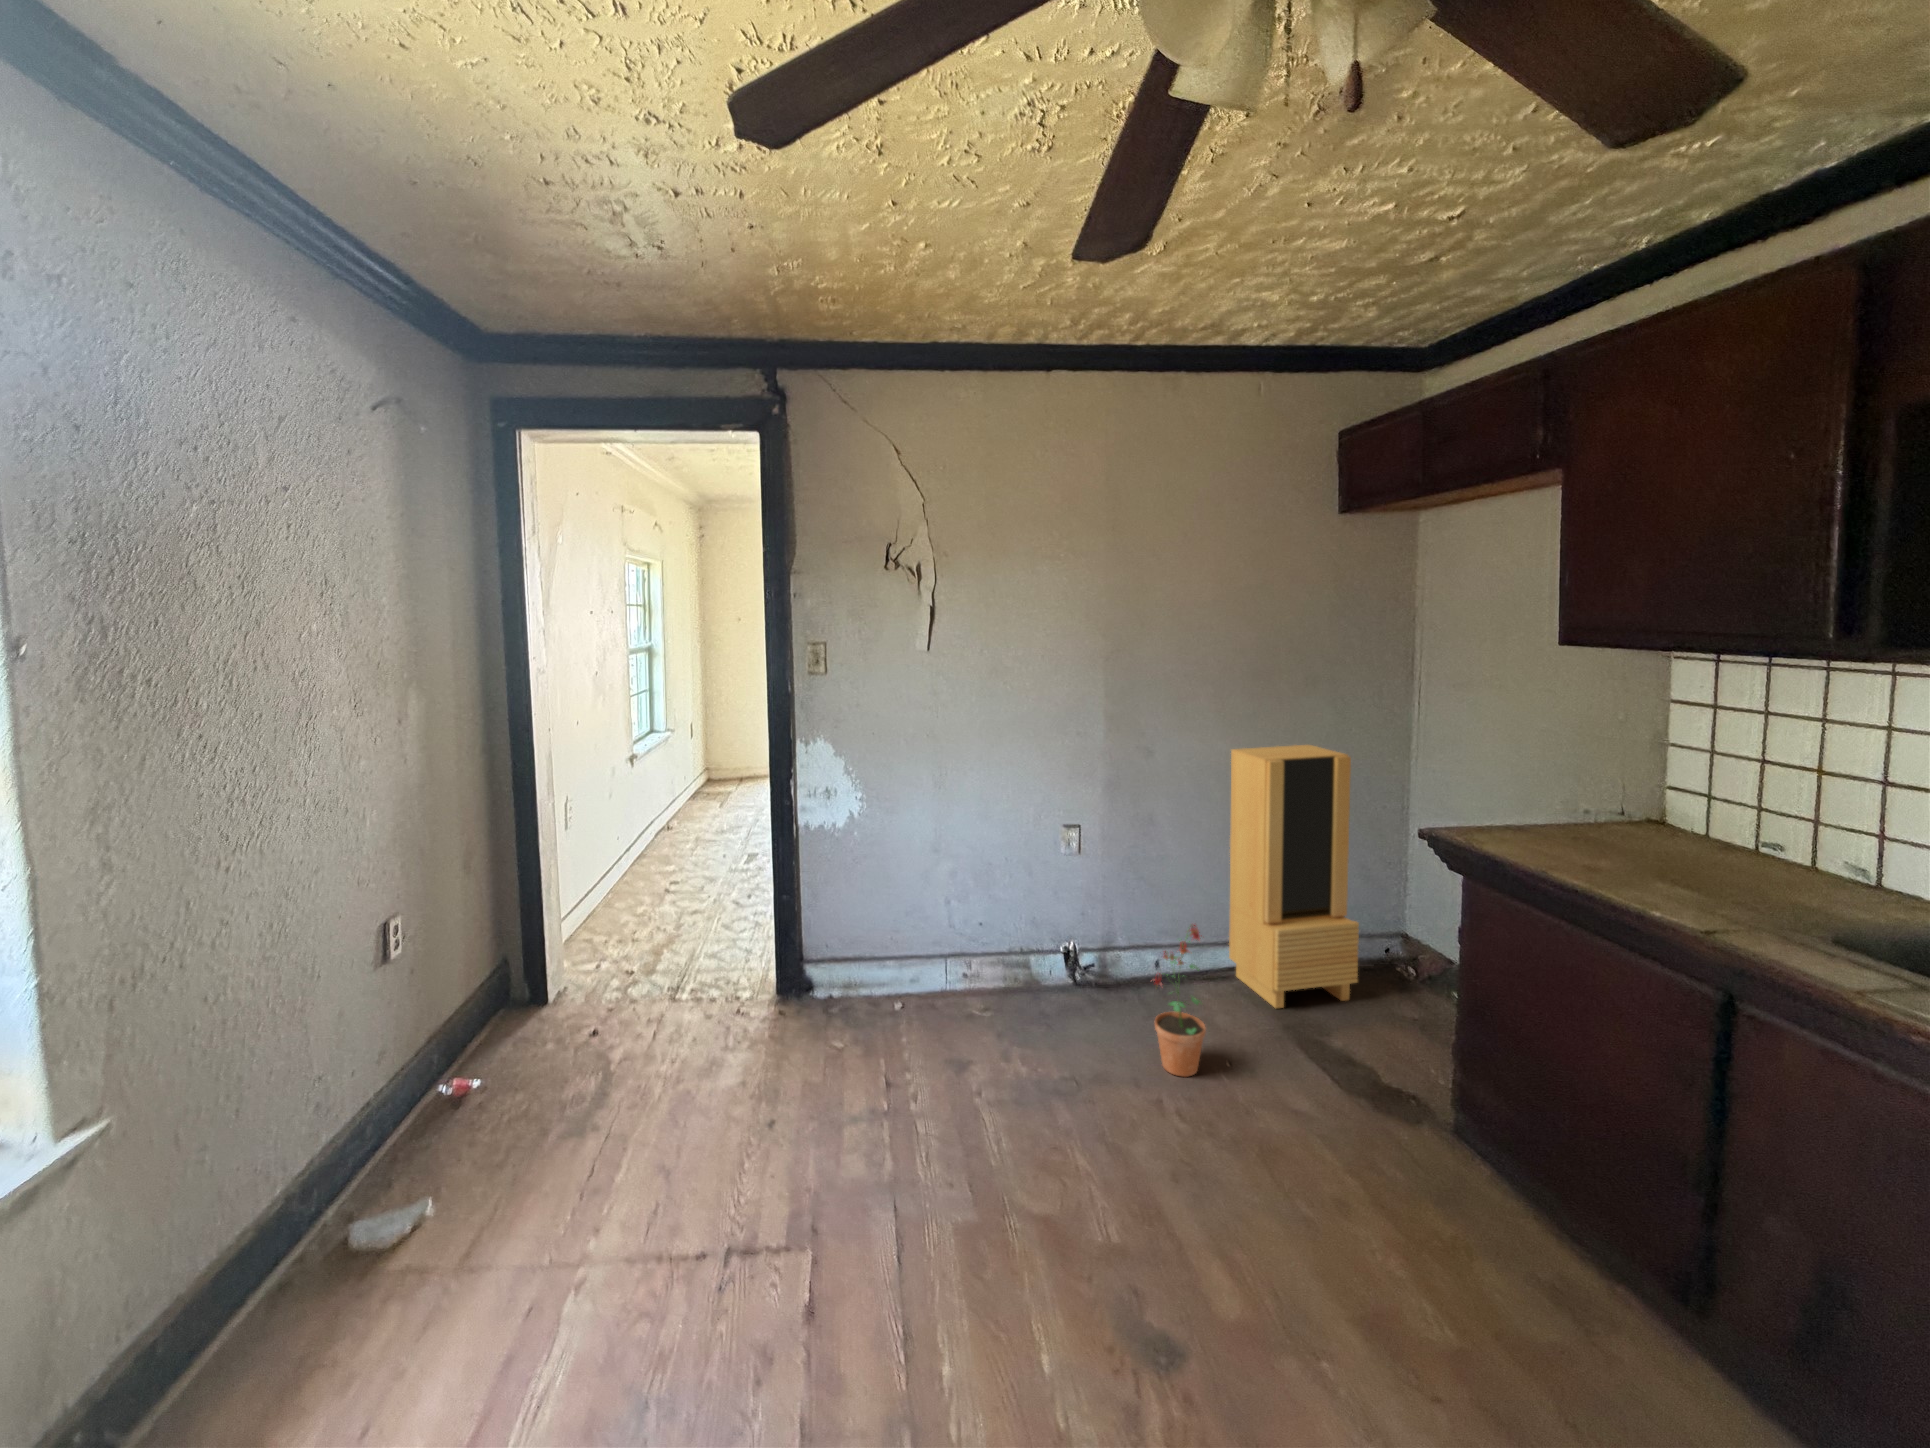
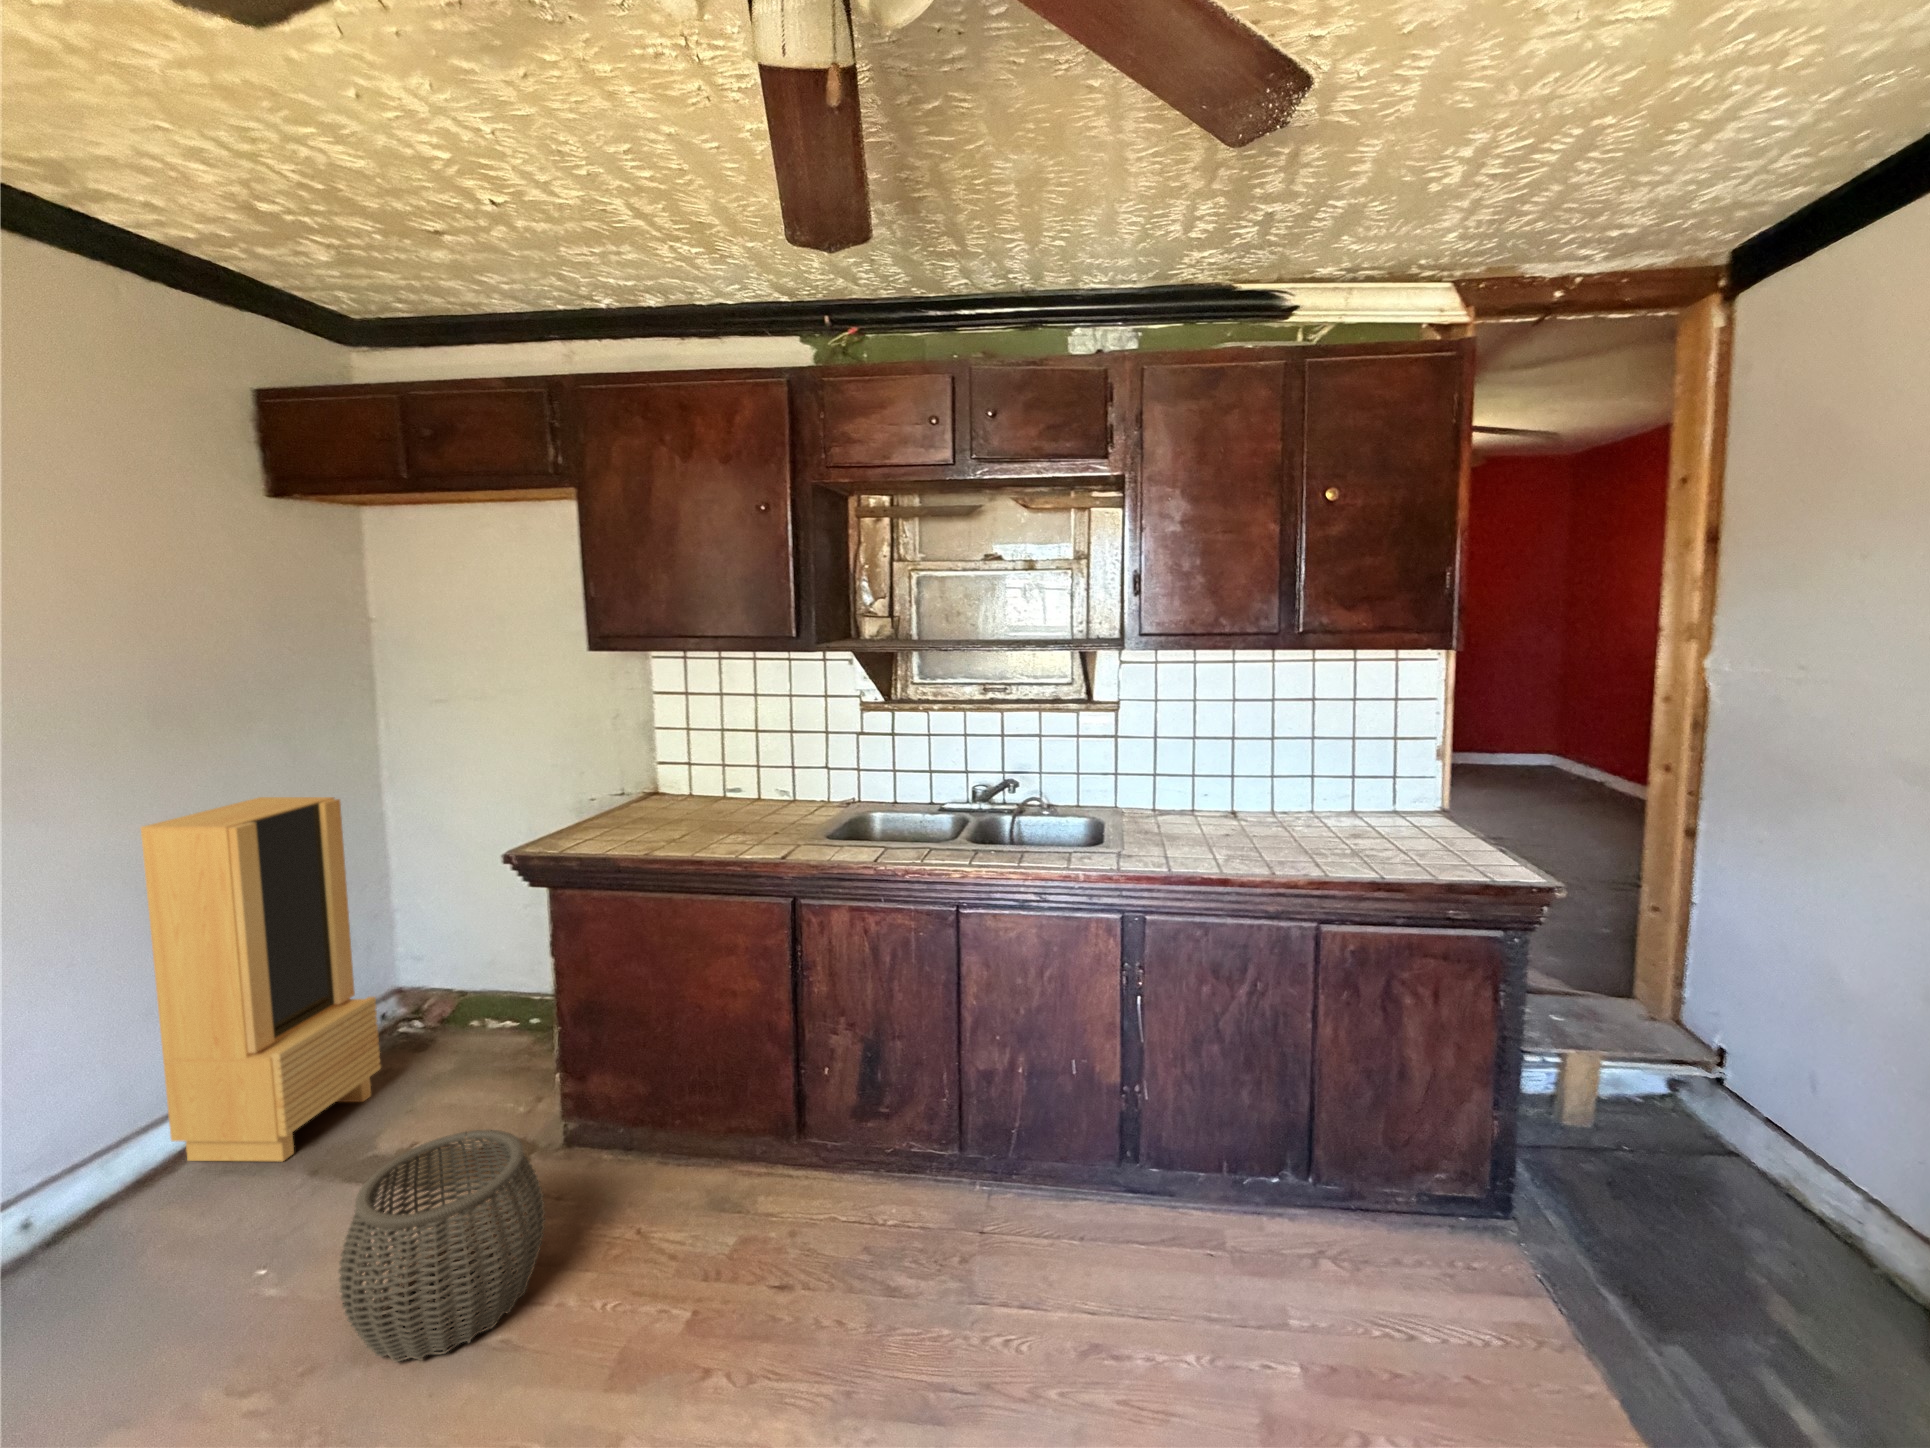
potted plant: present [1154,925,1206,1077] -> none [104,1099,231,1355]
woven basket: none [1226,1035,1380,1212] -> present [339,1130,545,1362]

